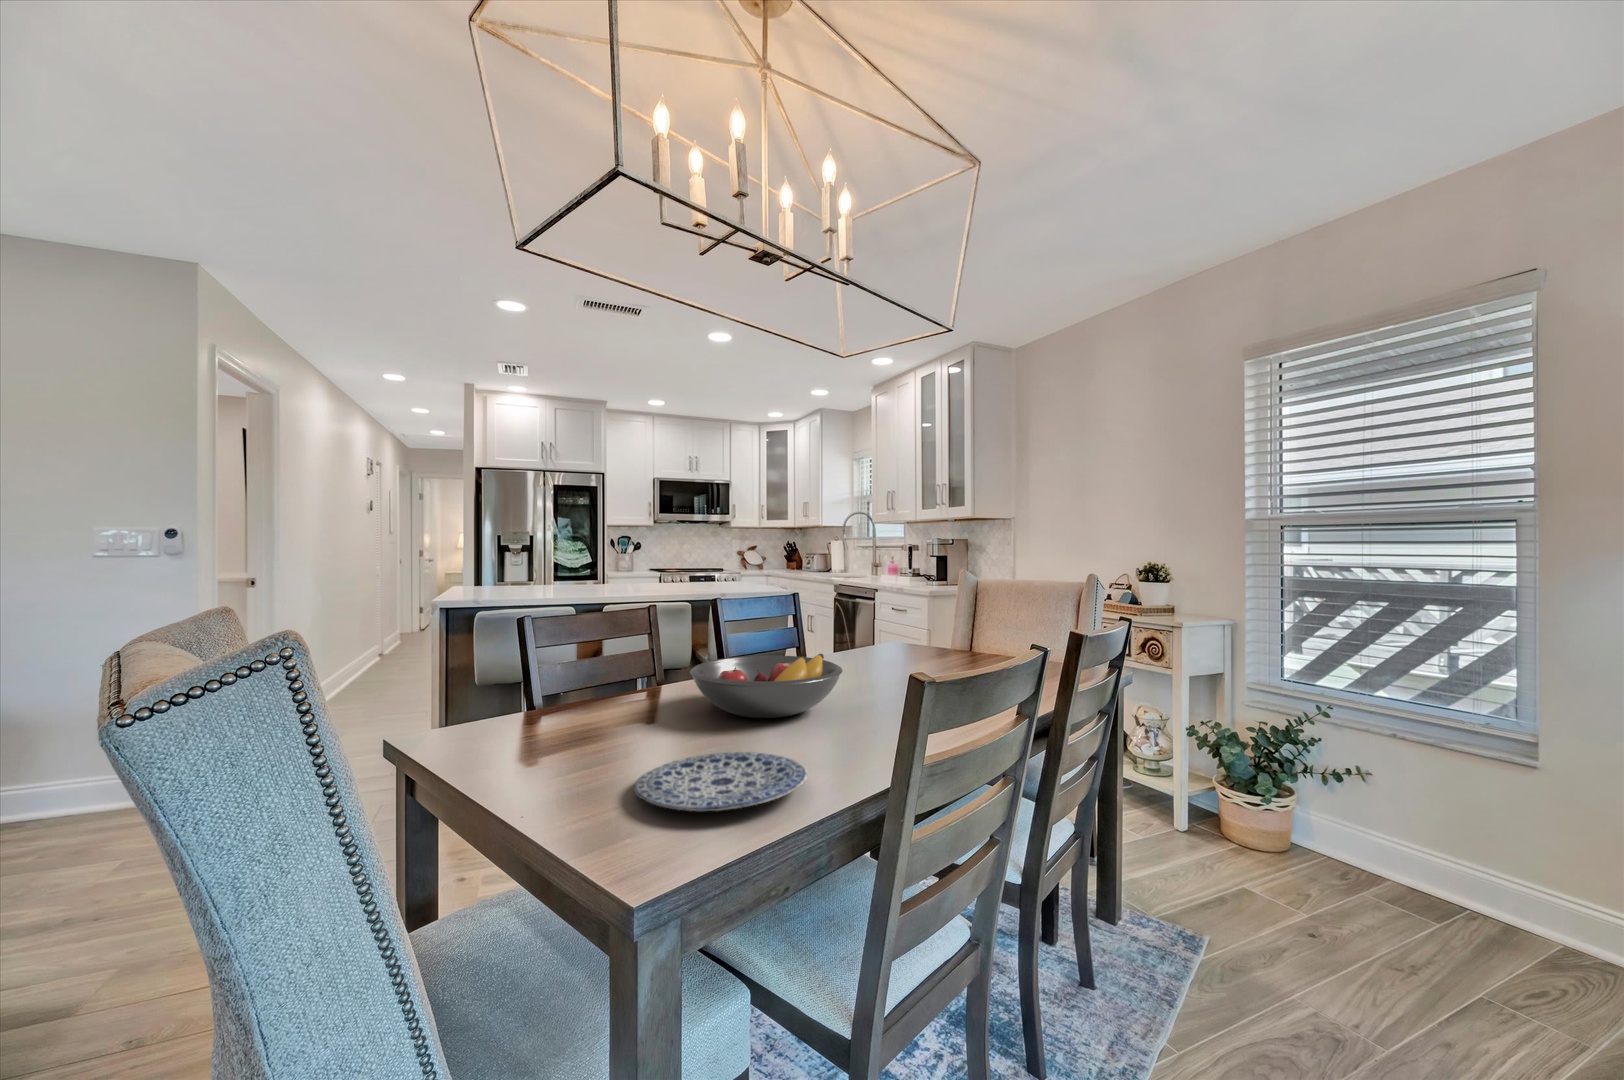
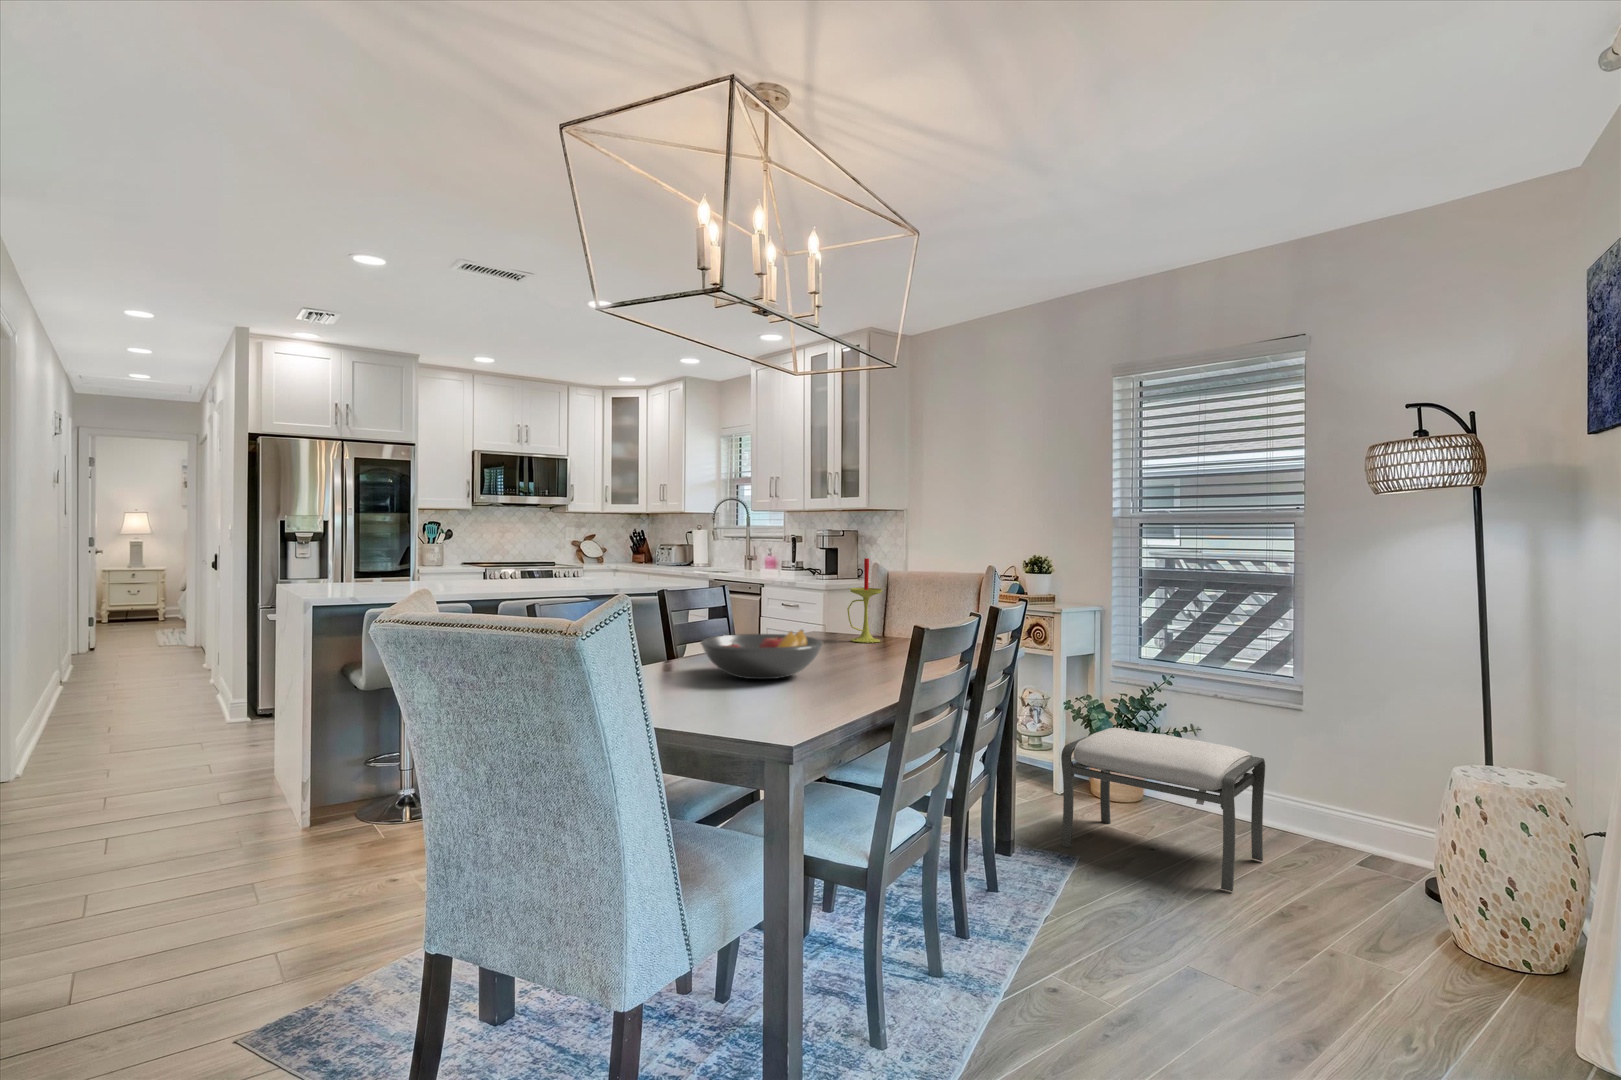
candle: none [914,564,957,661] -> present [847,558,882,643]
plate: present [634,752,808,811] -> none [725,693,844,716]
ottoman: none [1181,770,1488,1037] -> present [1061,728,1265,891]

